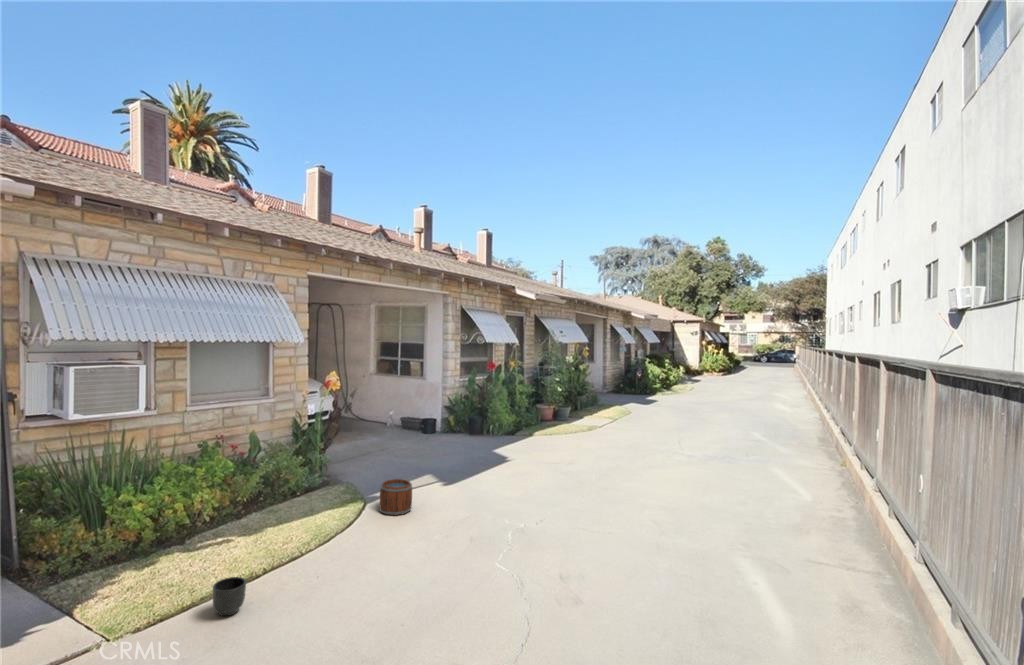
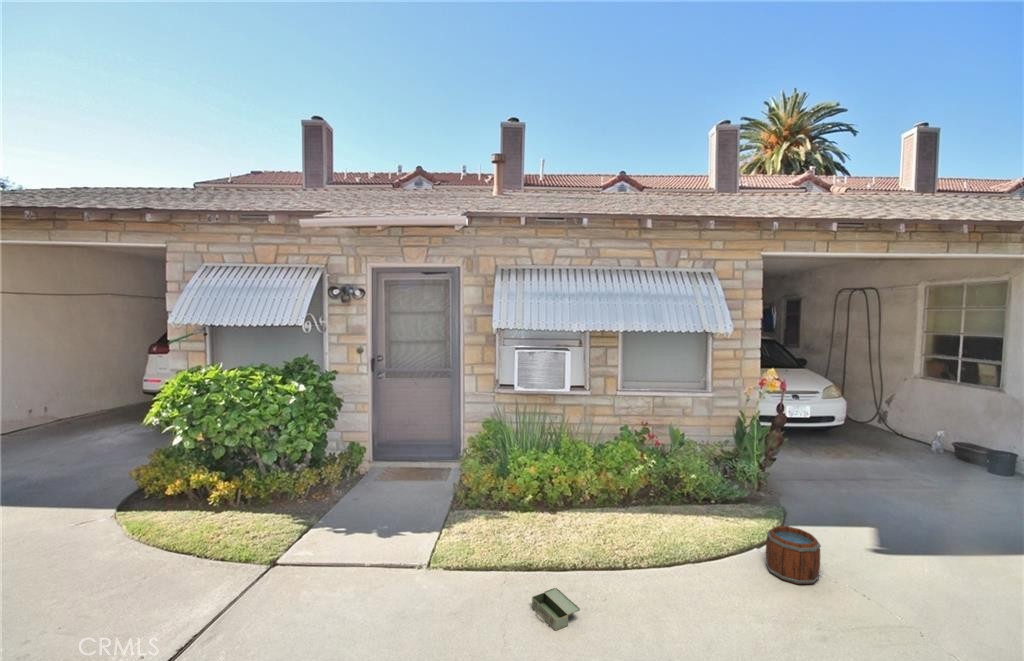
planter: present [213,577,246,616] -> none [494,555,522,593]
toolbox: none [270,583,317,608] -> present [532,588,580,631]

